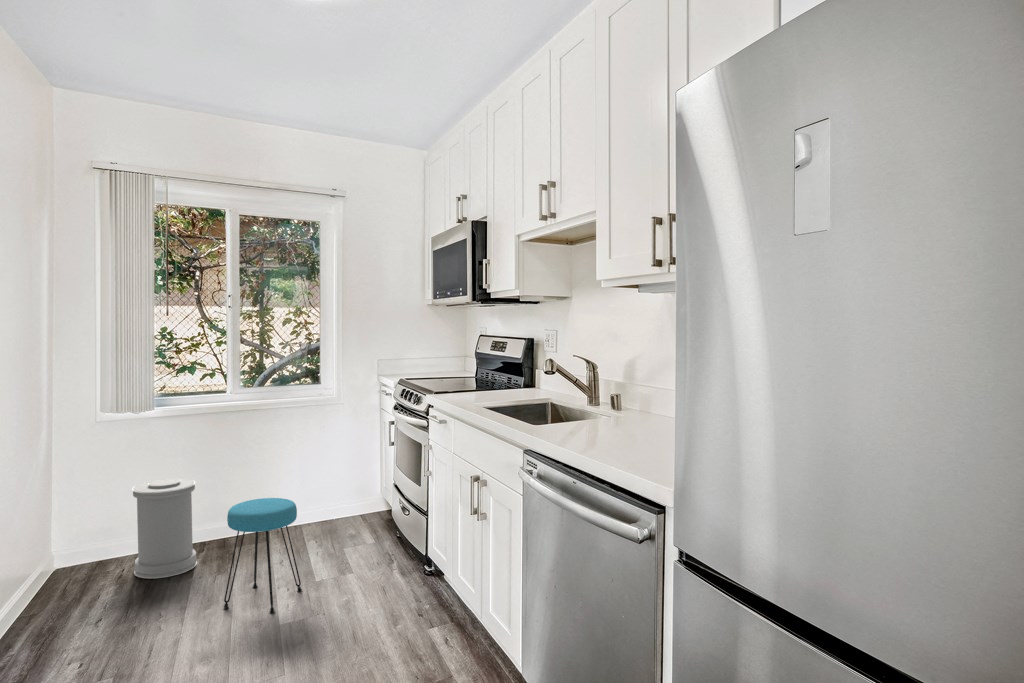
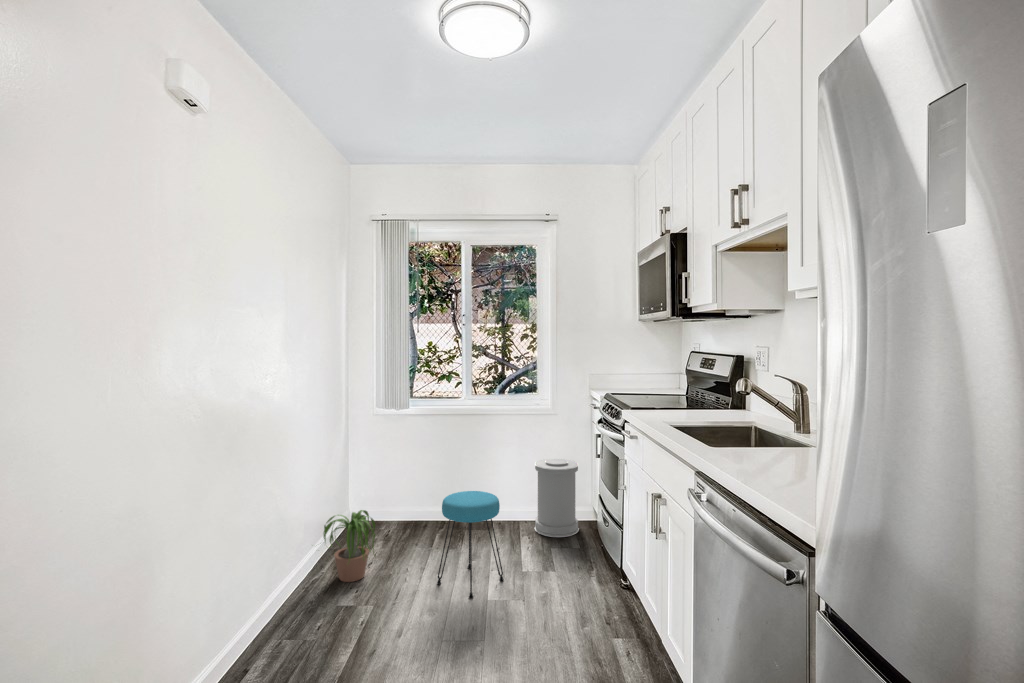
trash can: present [132,478,197,578] -> present [534,459,579,537]
potted plant: none [40,541,142,631] -> present [324,510,375,582]

